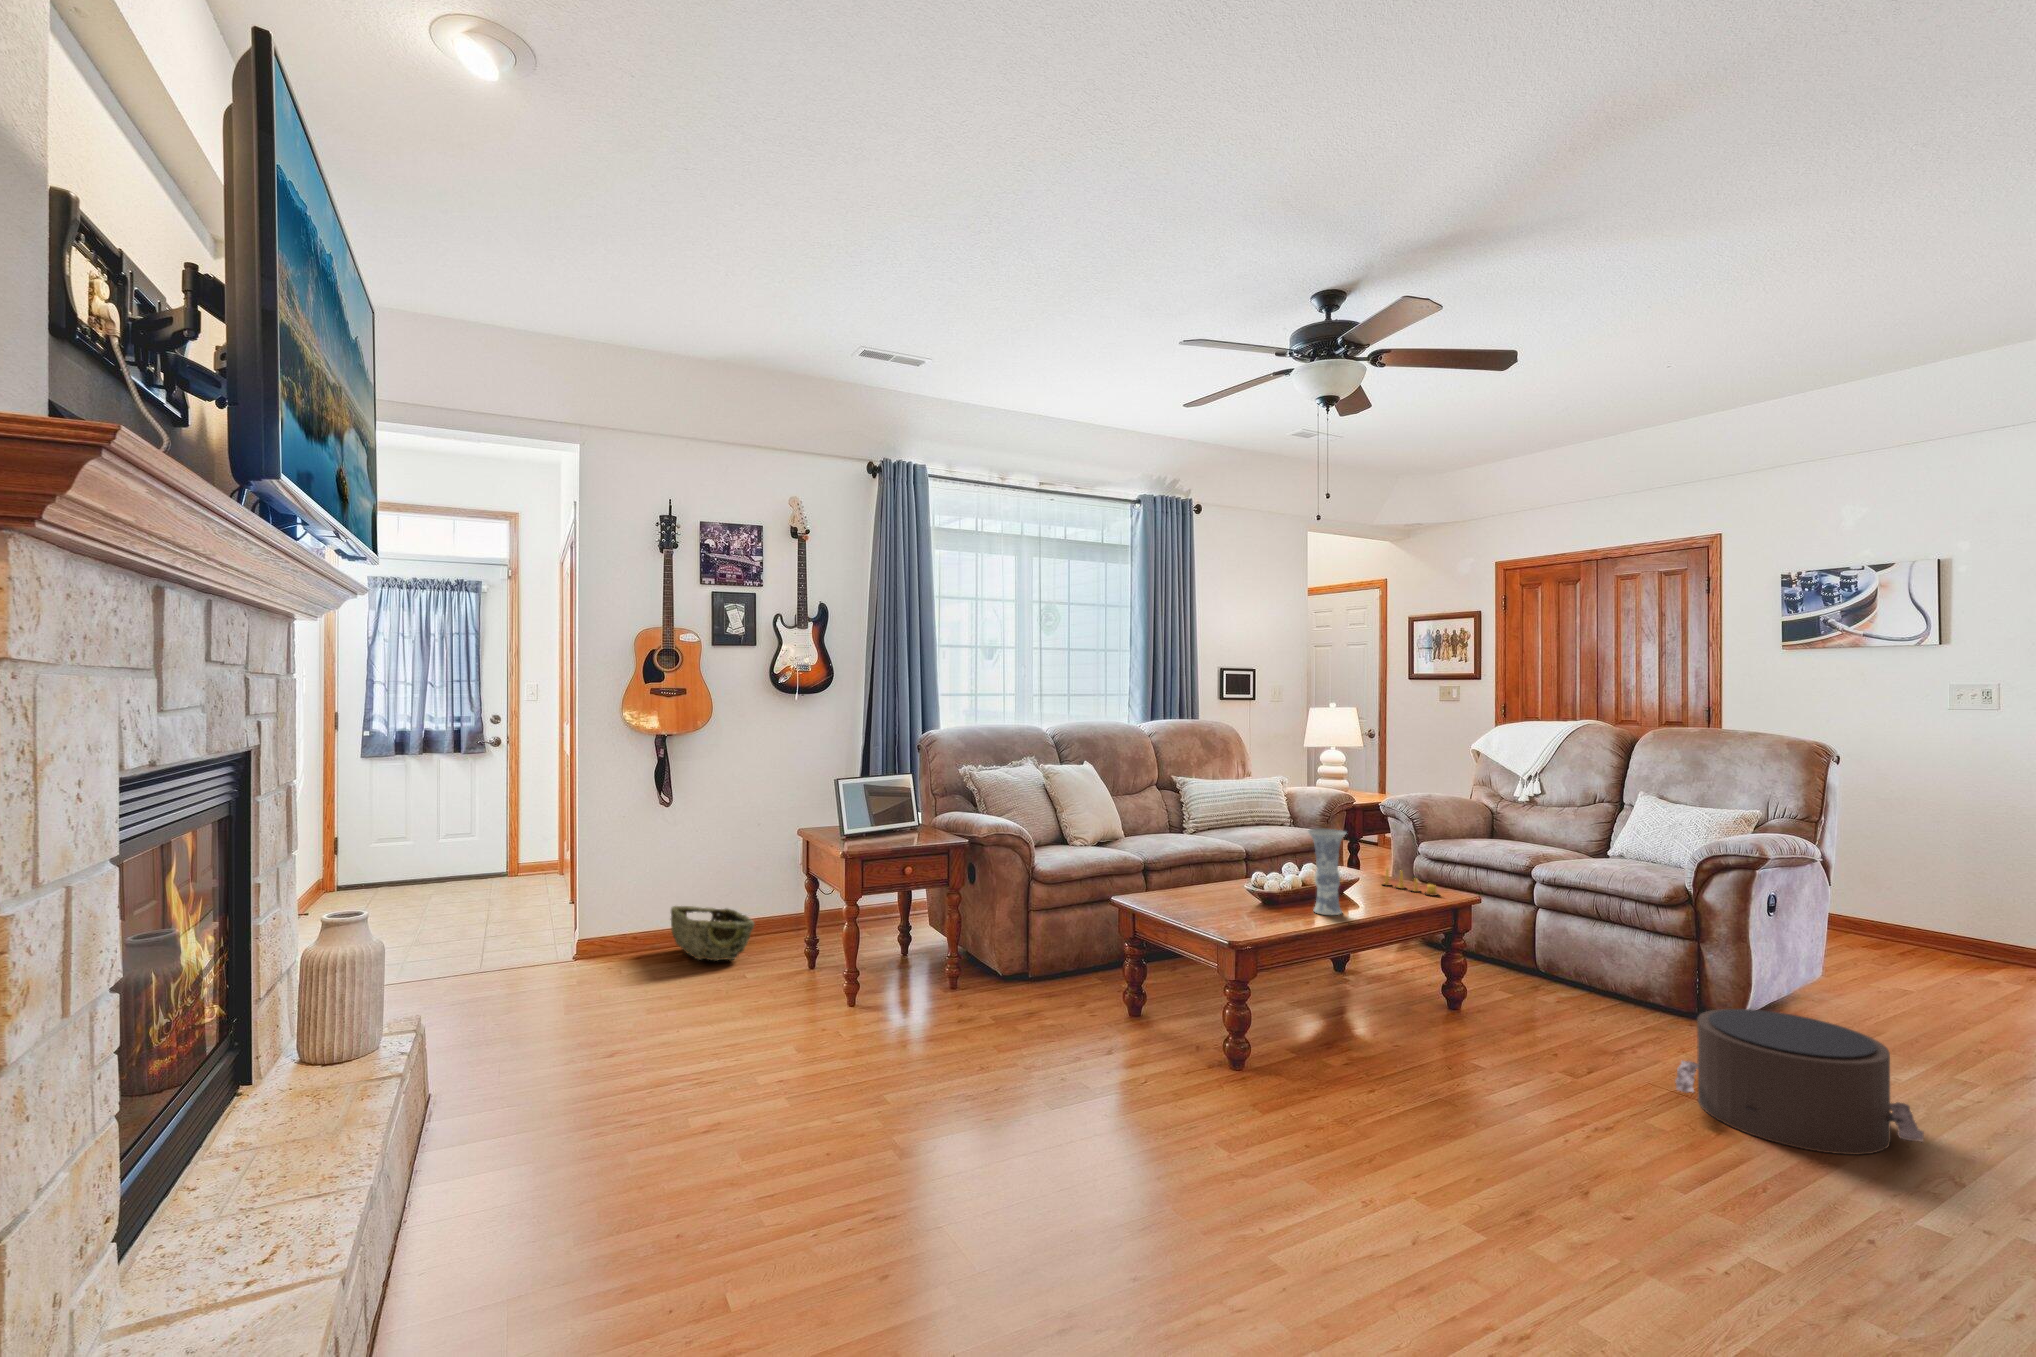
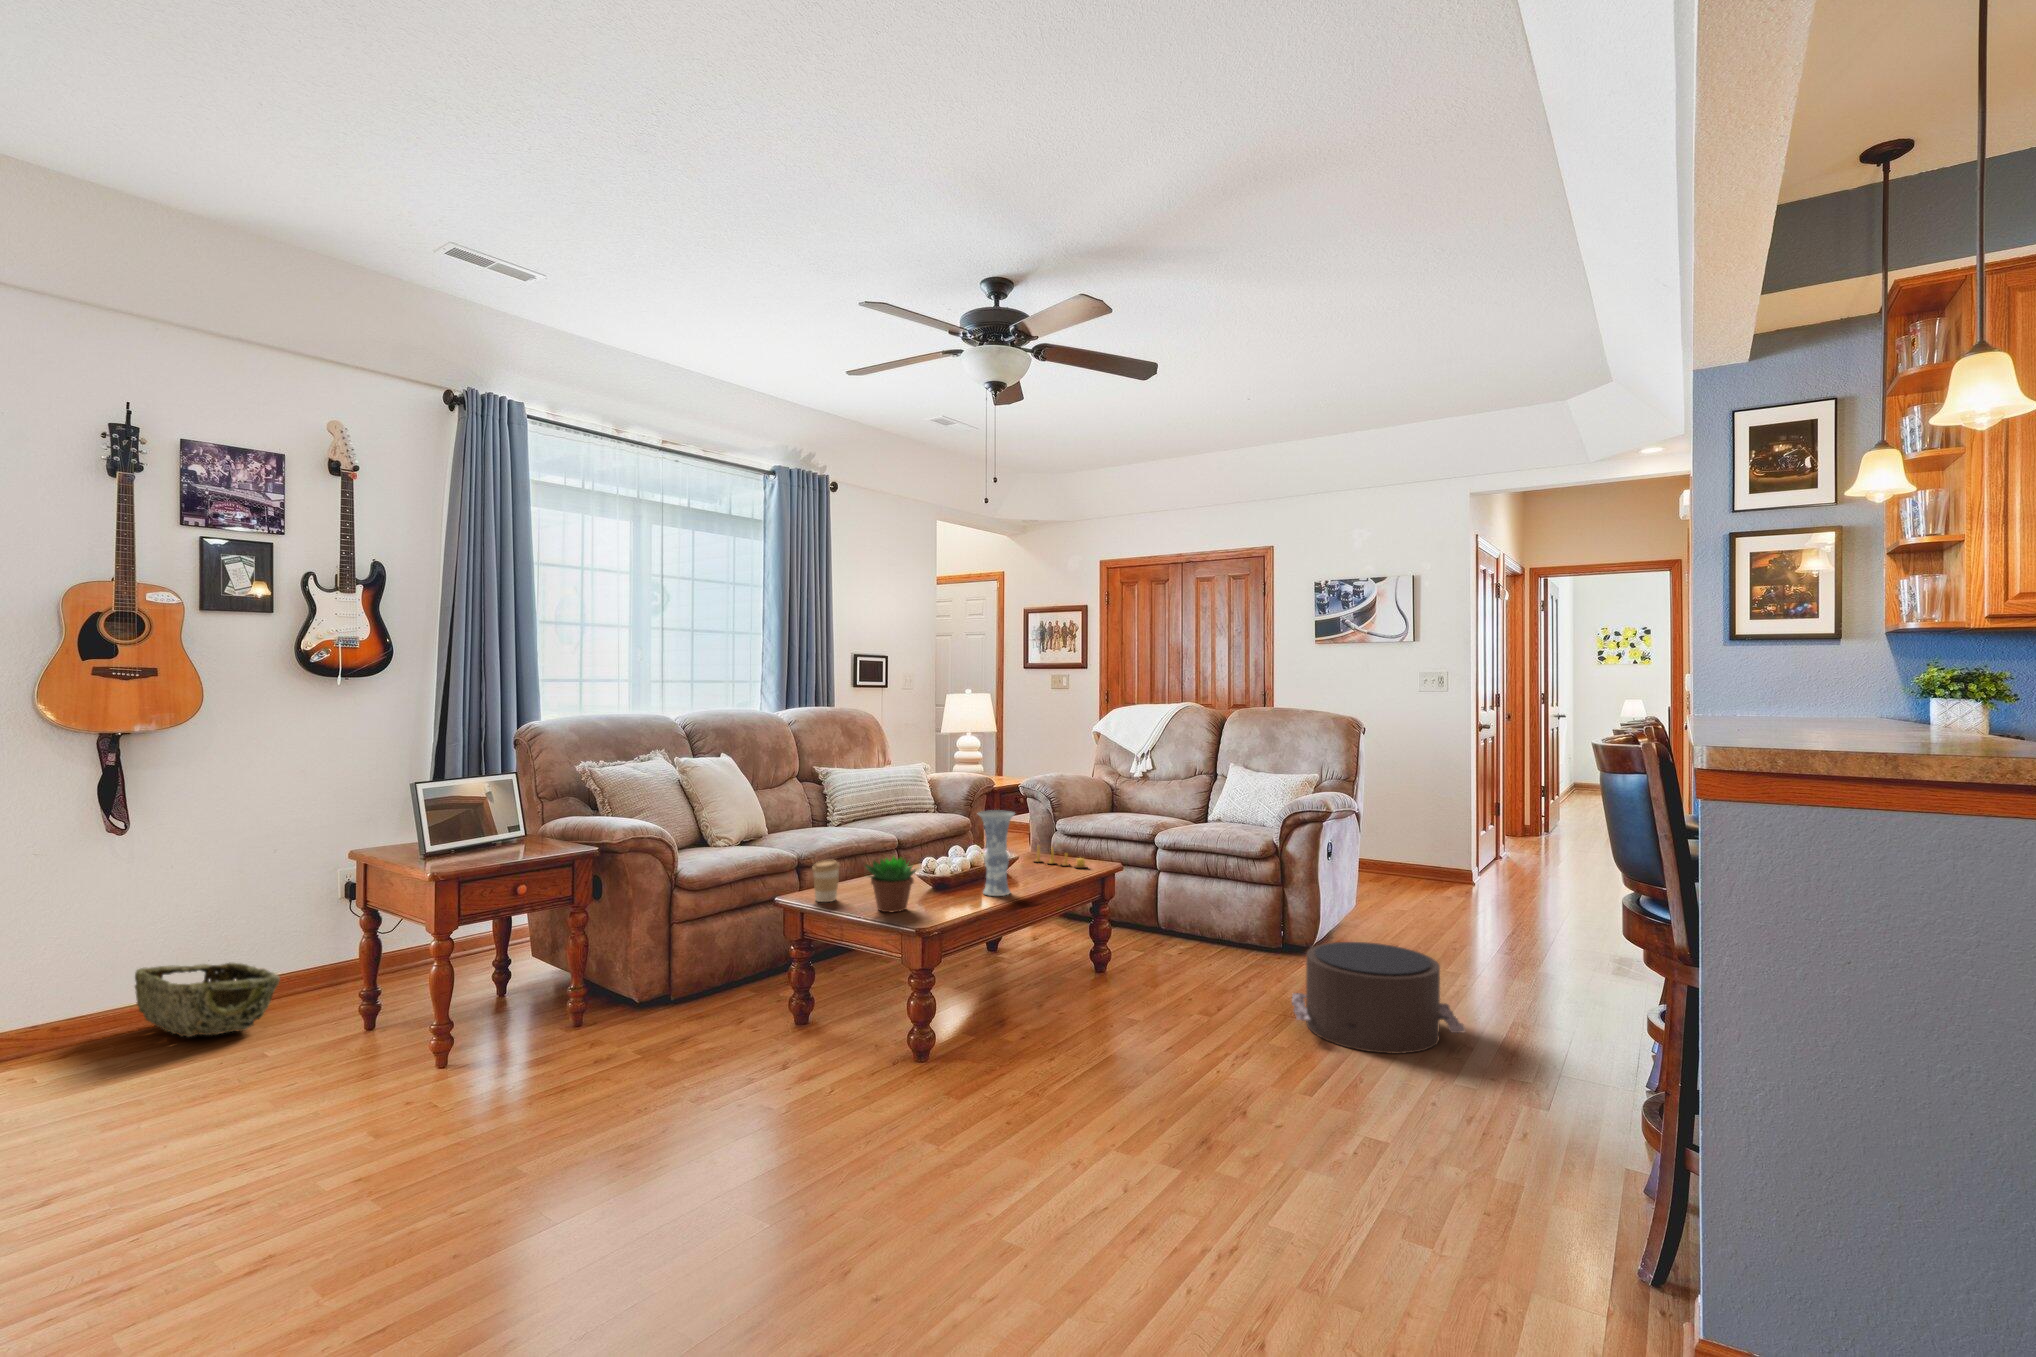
succulent plant: none [1190,865,1242,920] -> present [865,856,916,912]
coffee cup: none [1146,866,1172,905] -> present [812,860,840,902]

